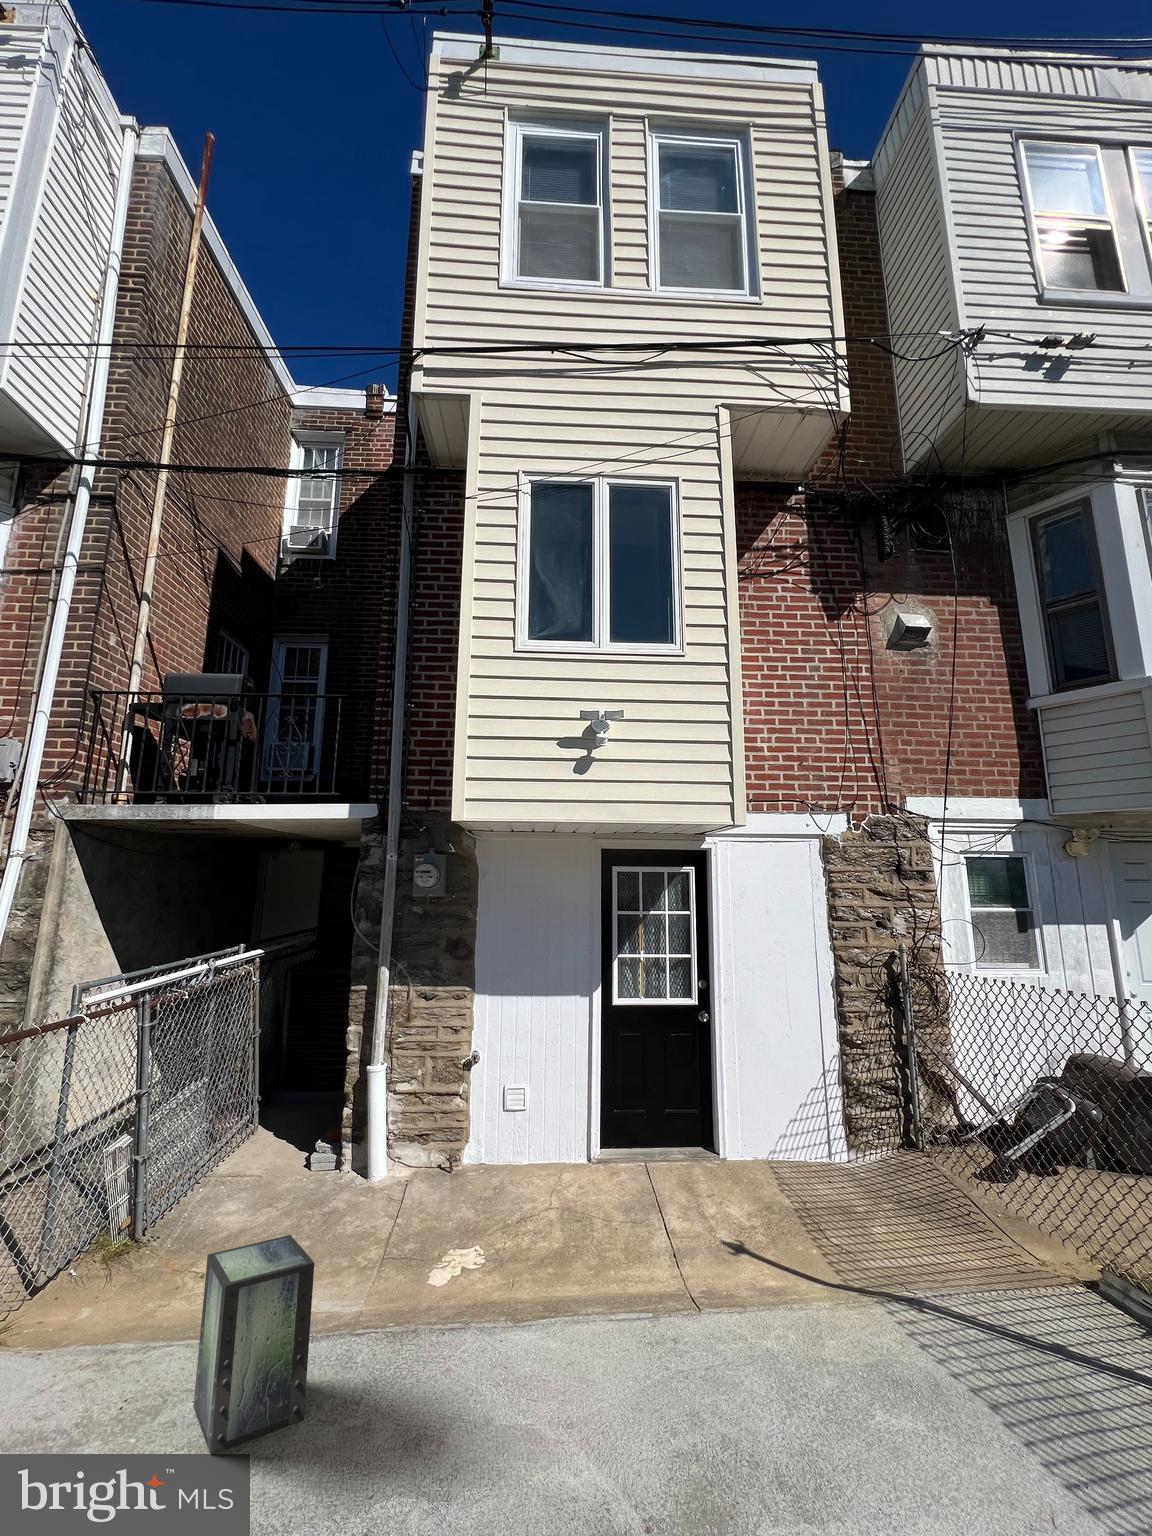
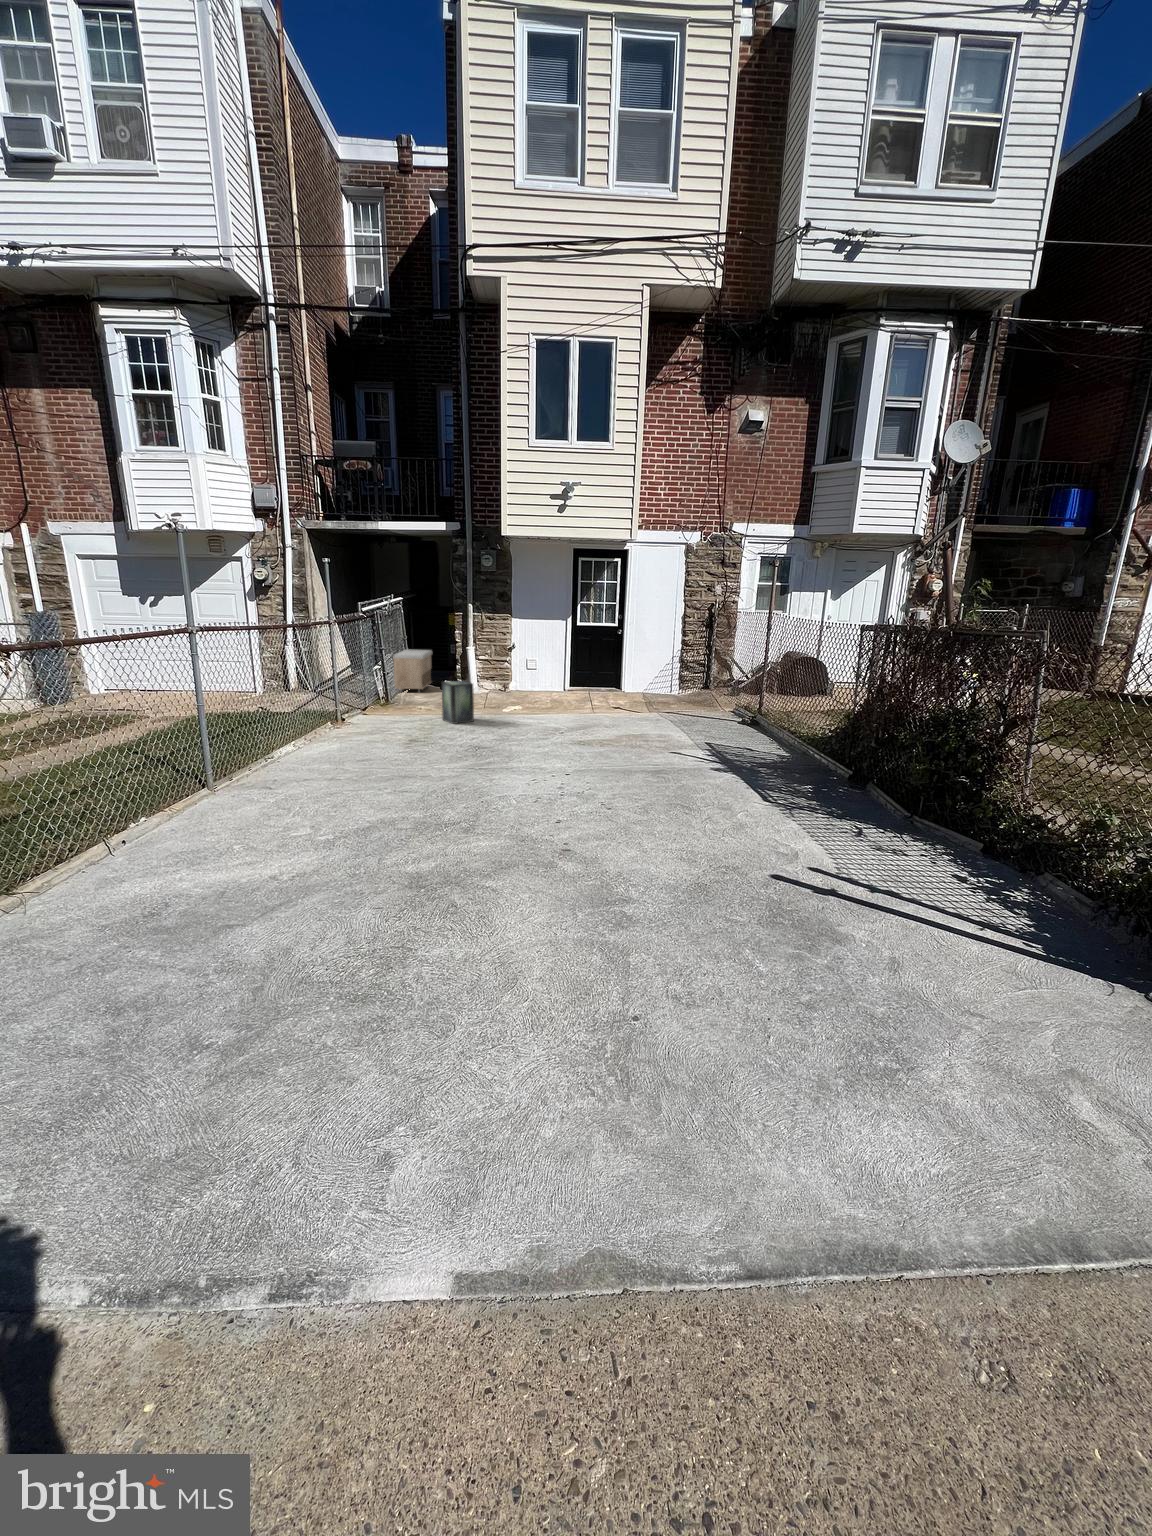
storage bench: none [175,1069,295,1191] -> present [393,649,432,692]

